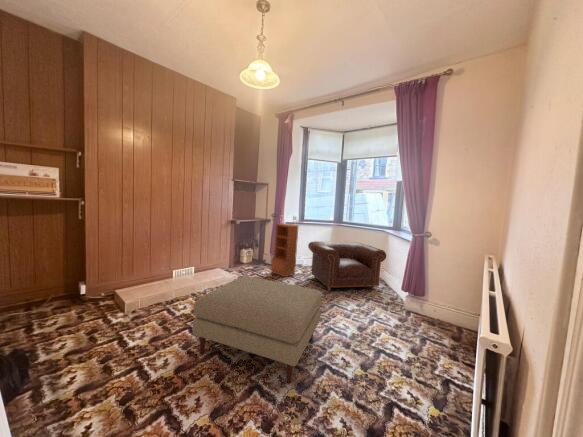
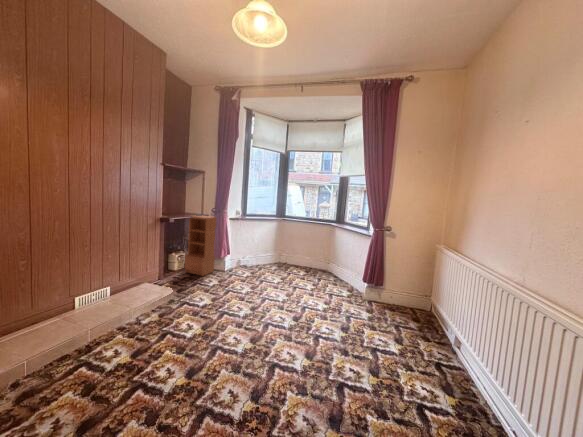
armchair: present [308,241,386,291] -> none [229,232,307,284]
ottoman: present [192,276,321,383] -> none [103,283,261,396]

